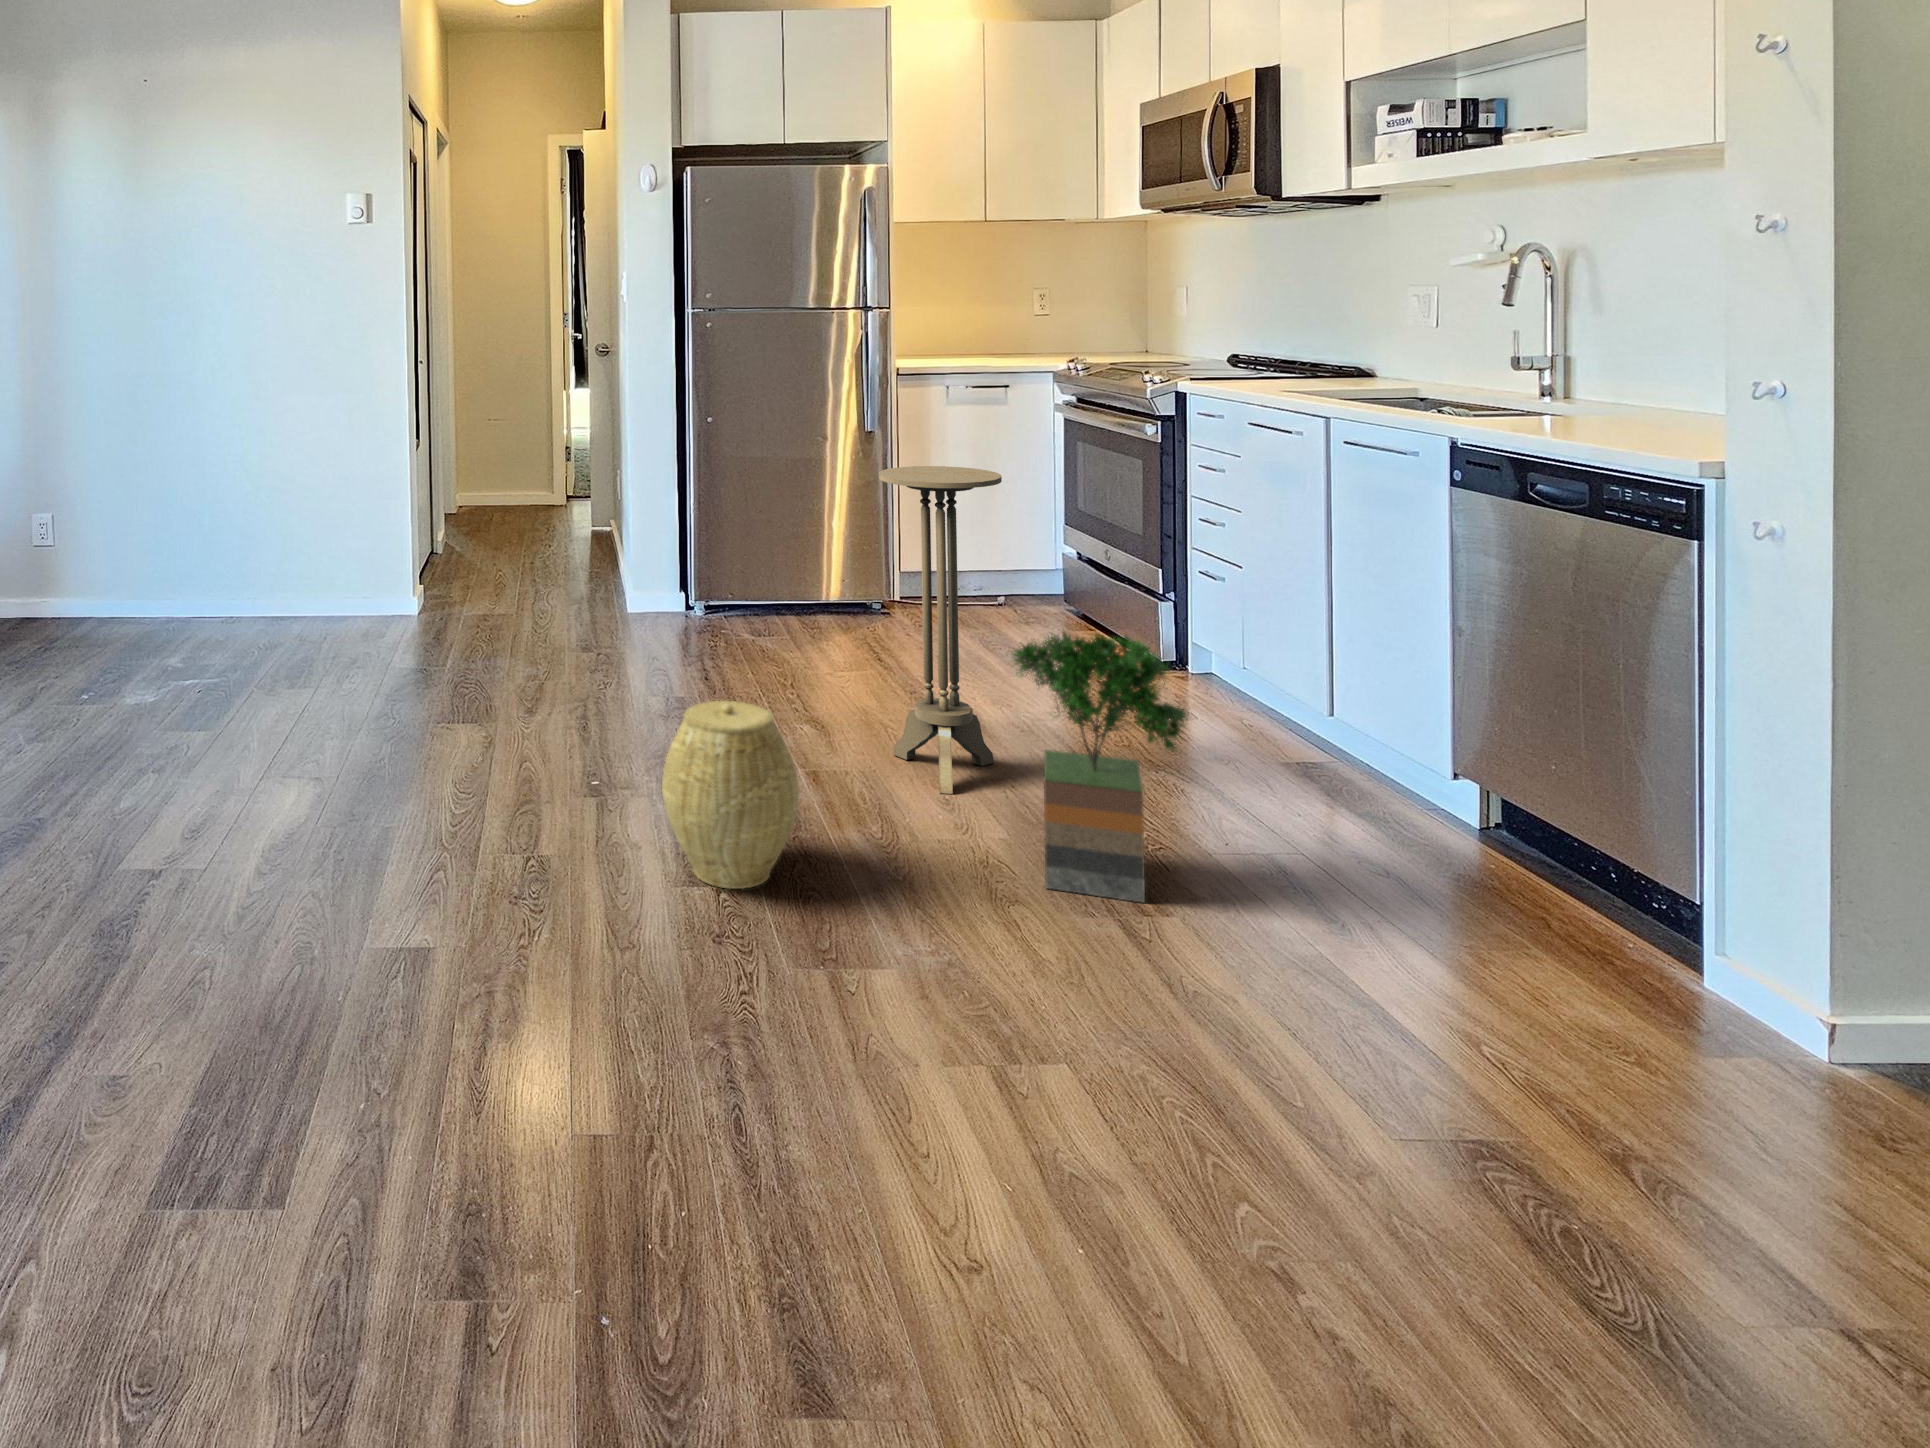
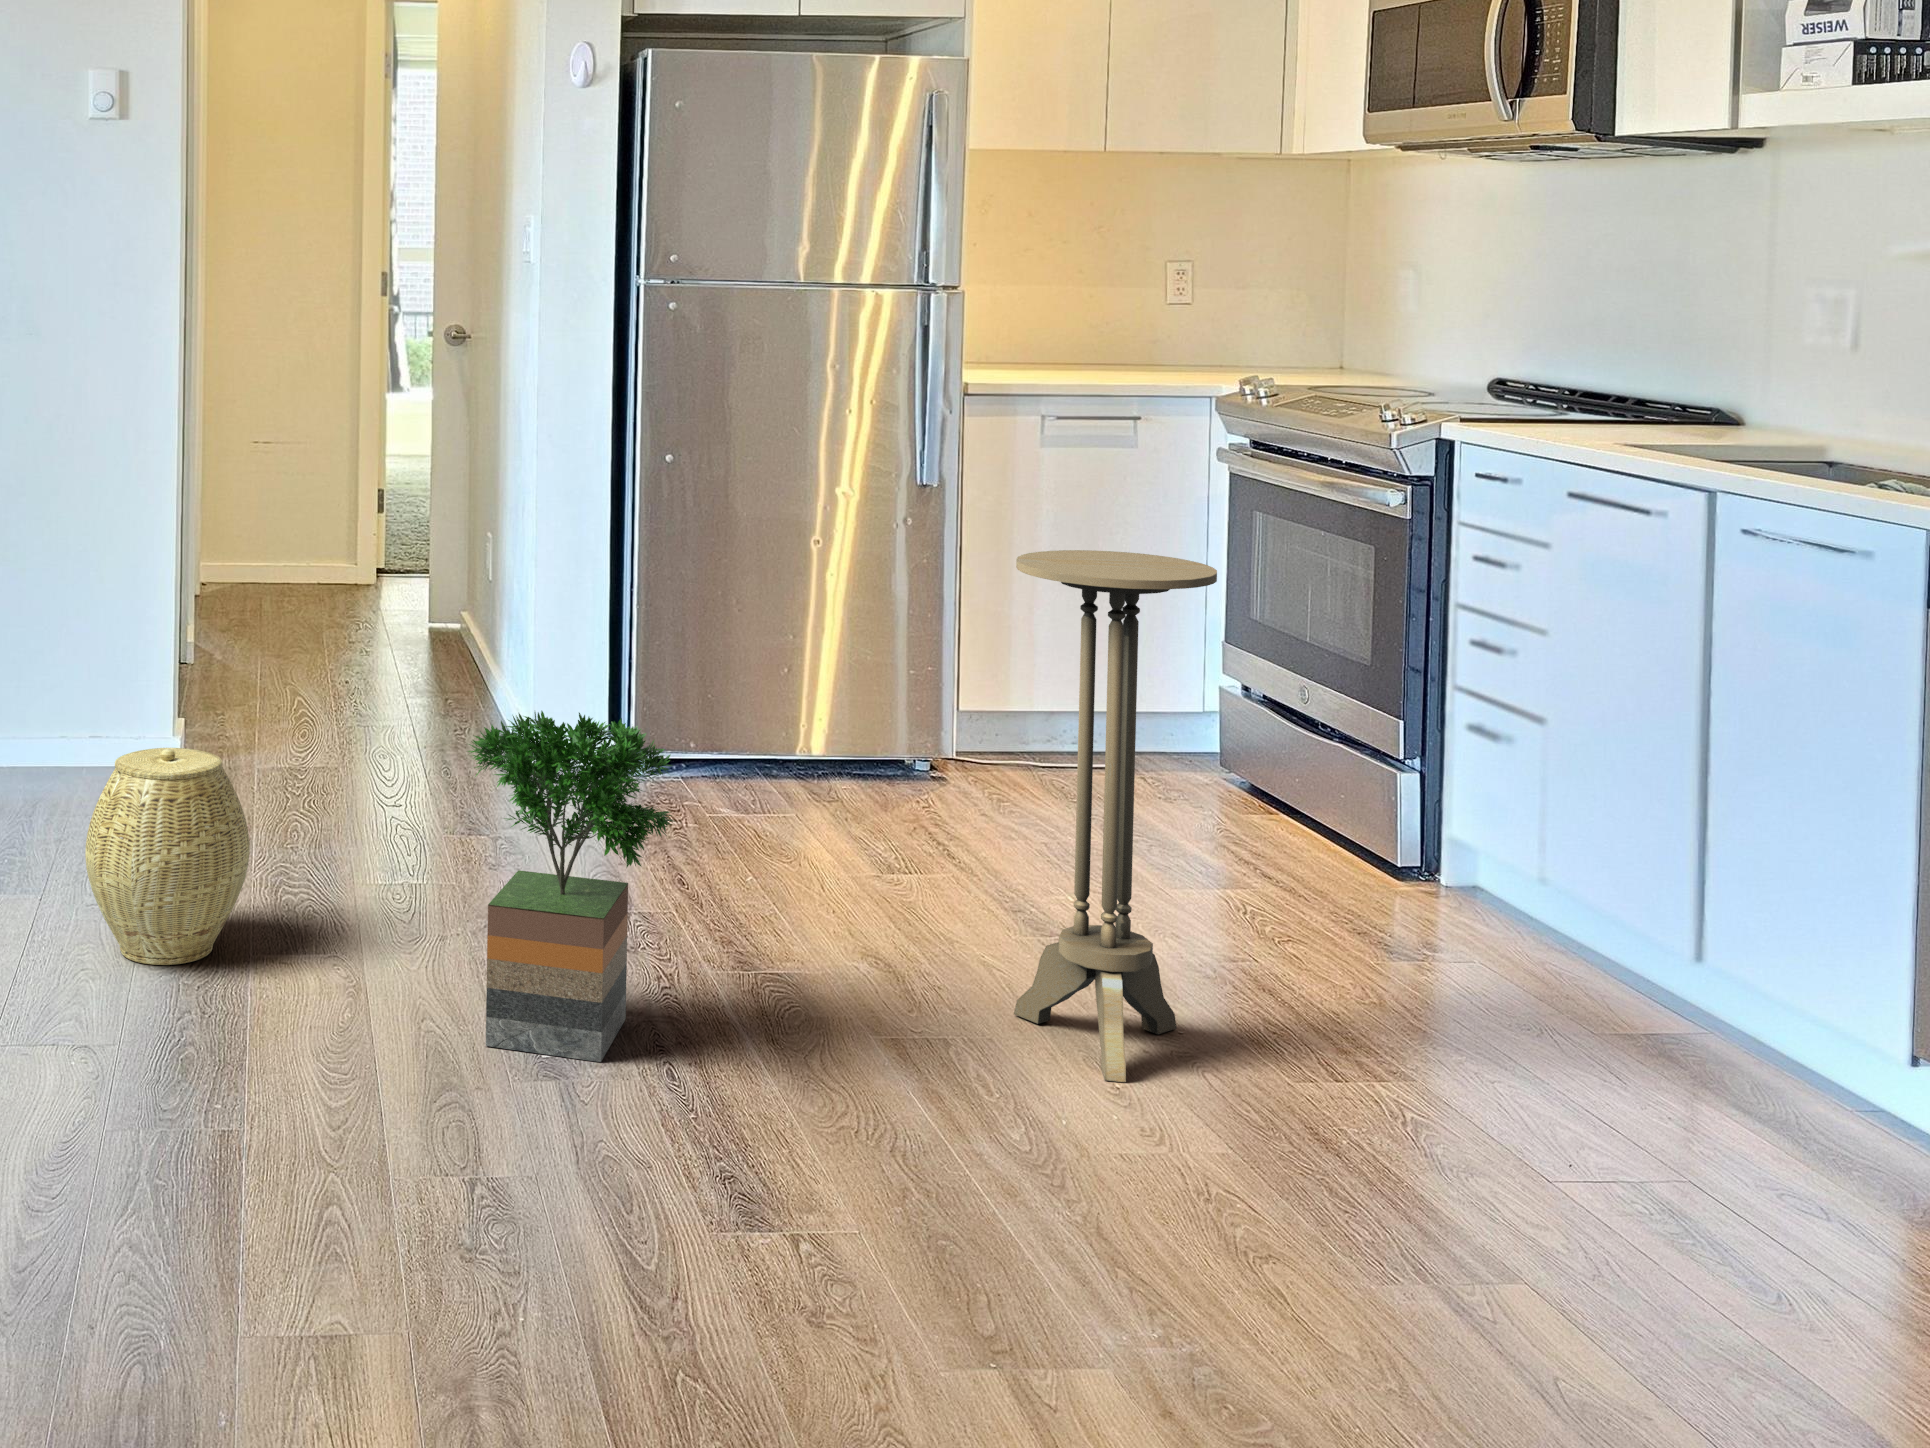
potted tree: present [1011,632,1189,903] -> present [468,711,675,1062]
woven basket: present [662,701,799,889] -> present [85,748,250,965]

